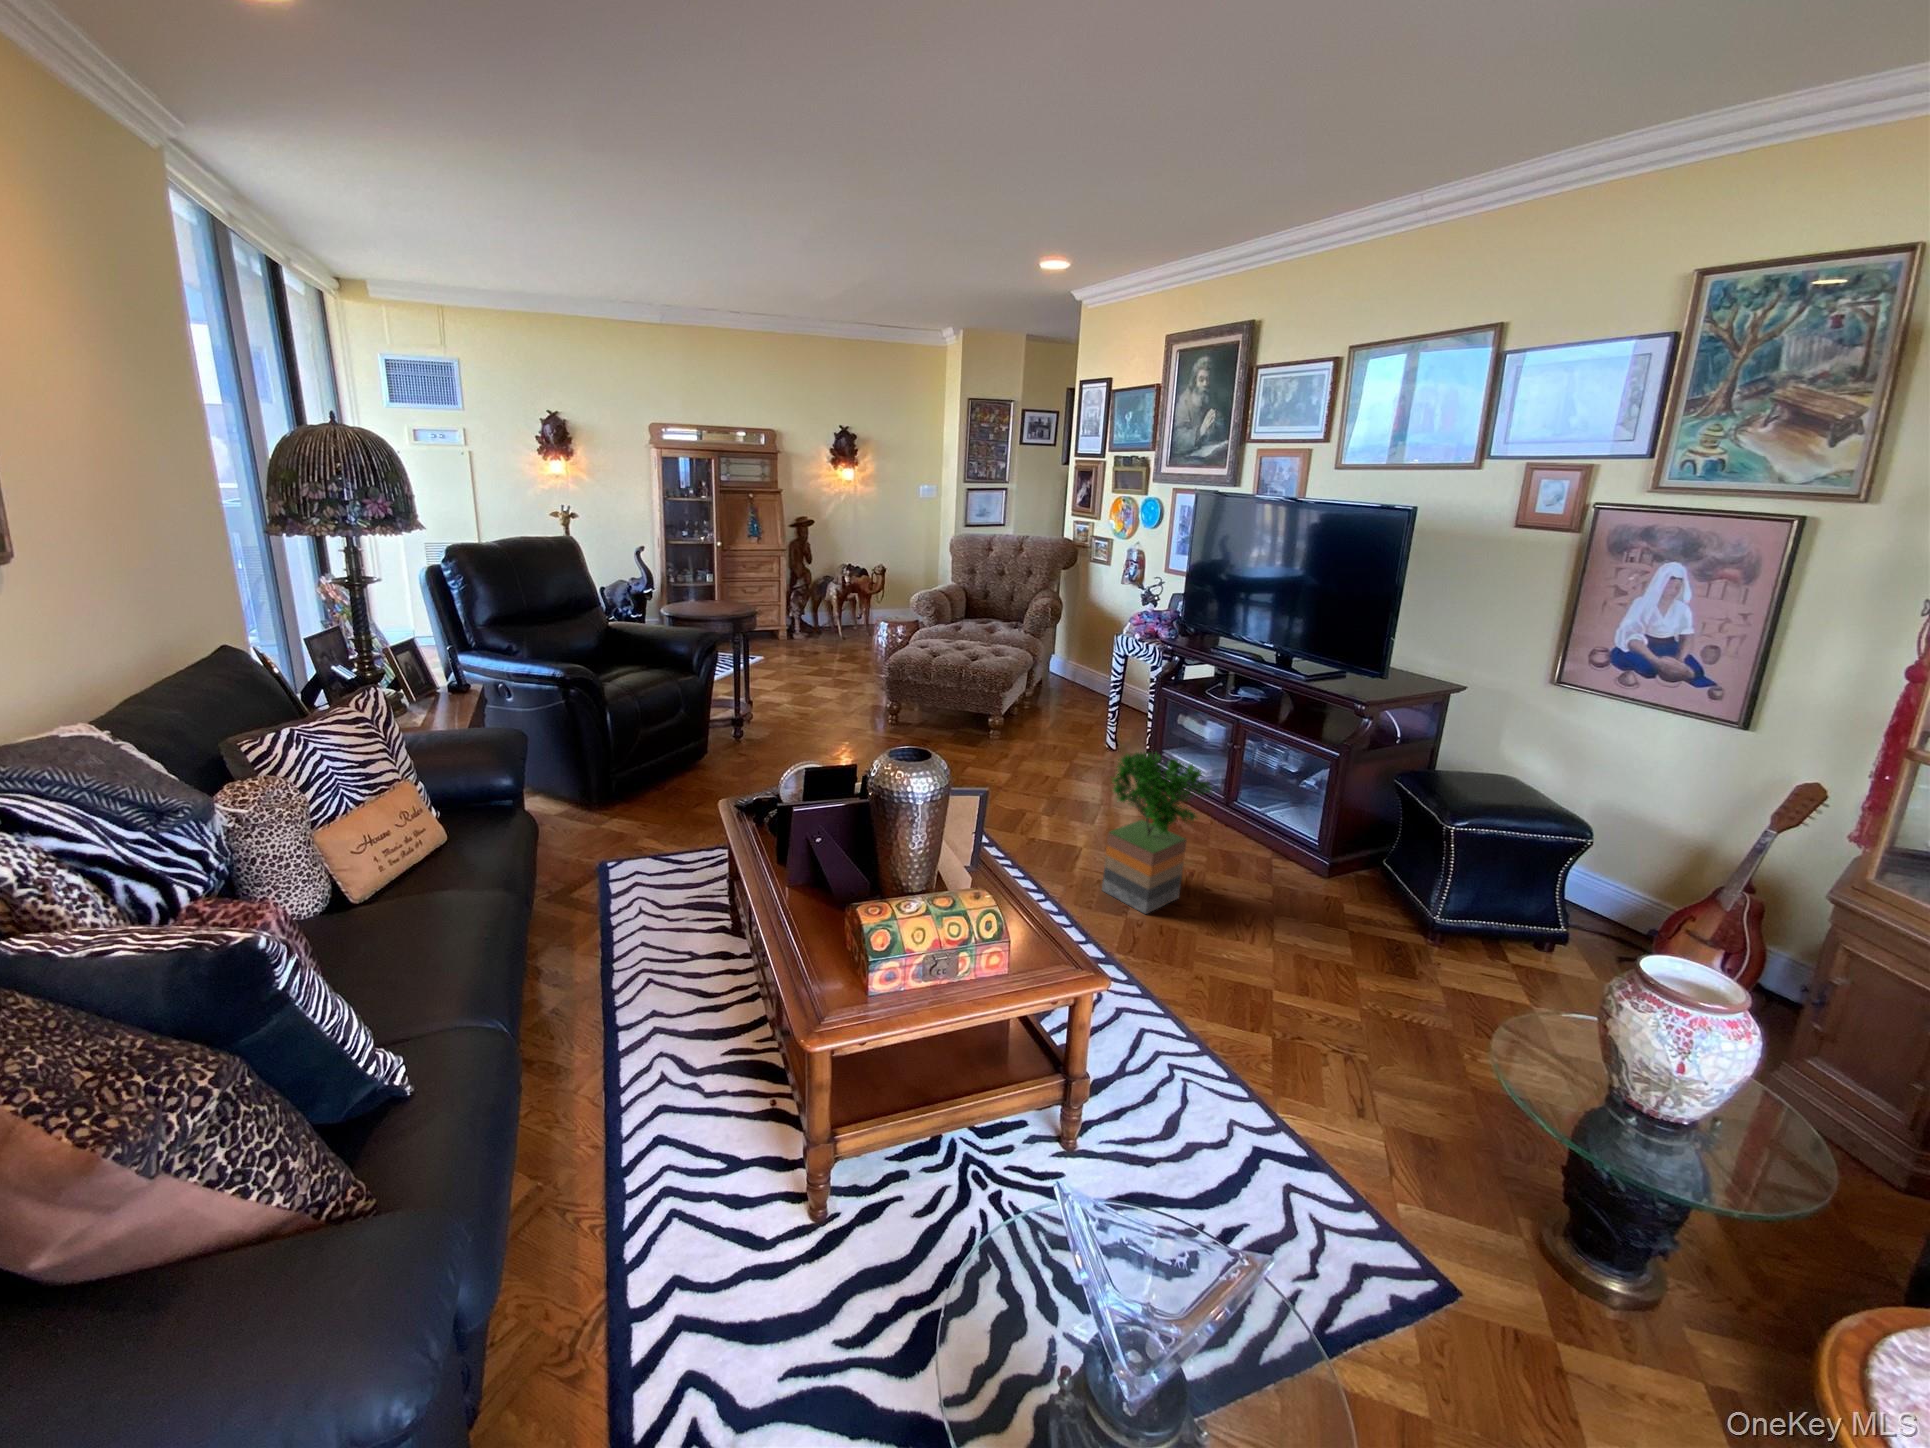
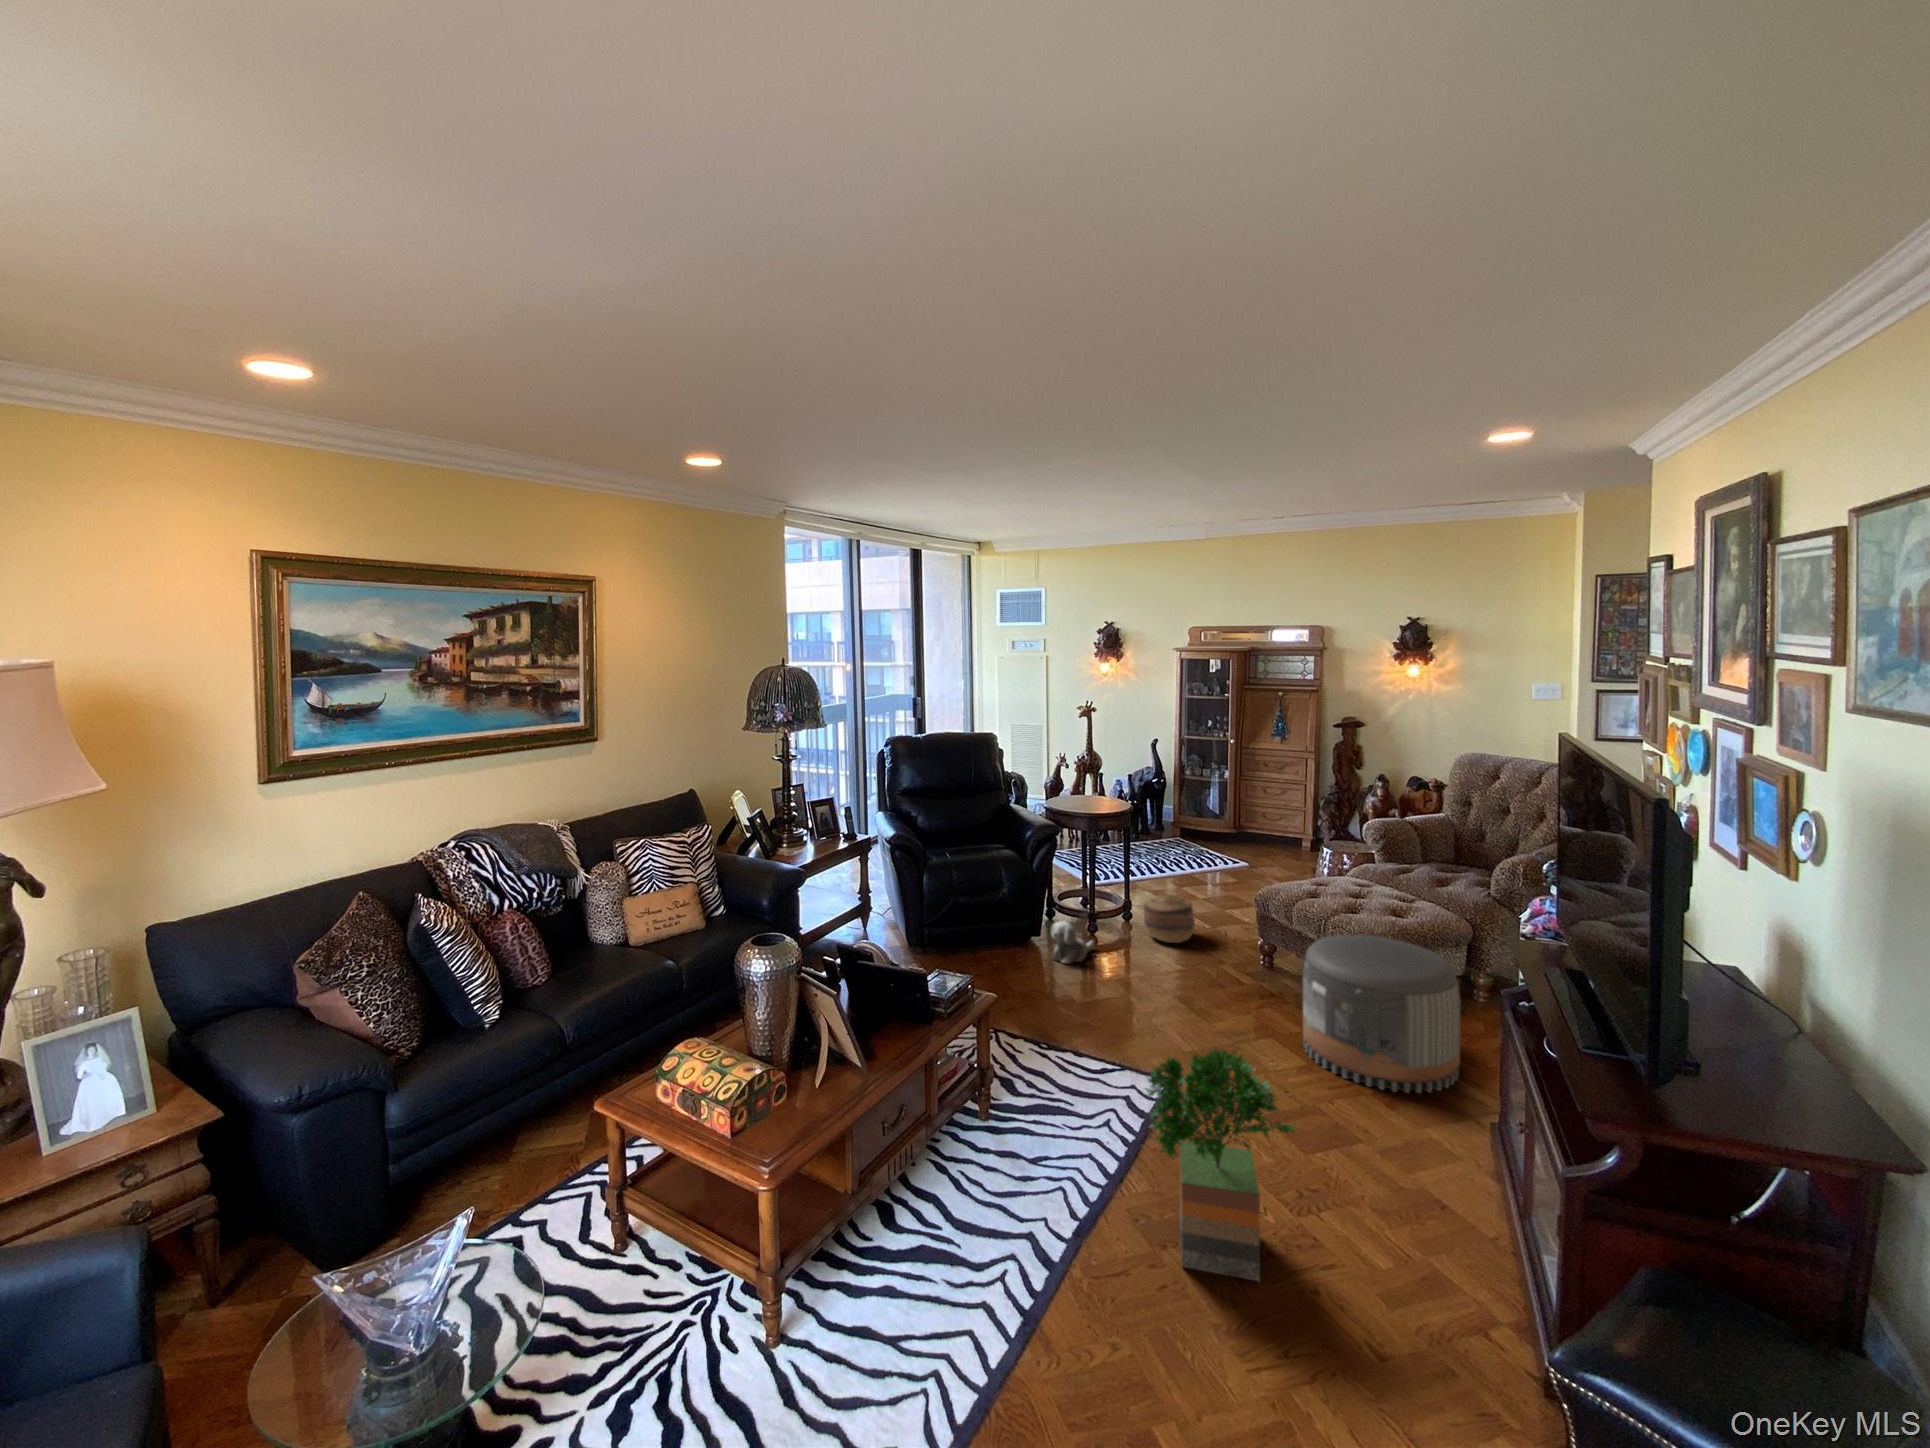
pouf: none [977,672,1083,775] -> present [1303,934,1461,1093]
basket: none [772,682,818,726] -> present [1144,894,1195,943]
plush toy: none [726,725,764,766] -> present [1051,921,1094,964]

